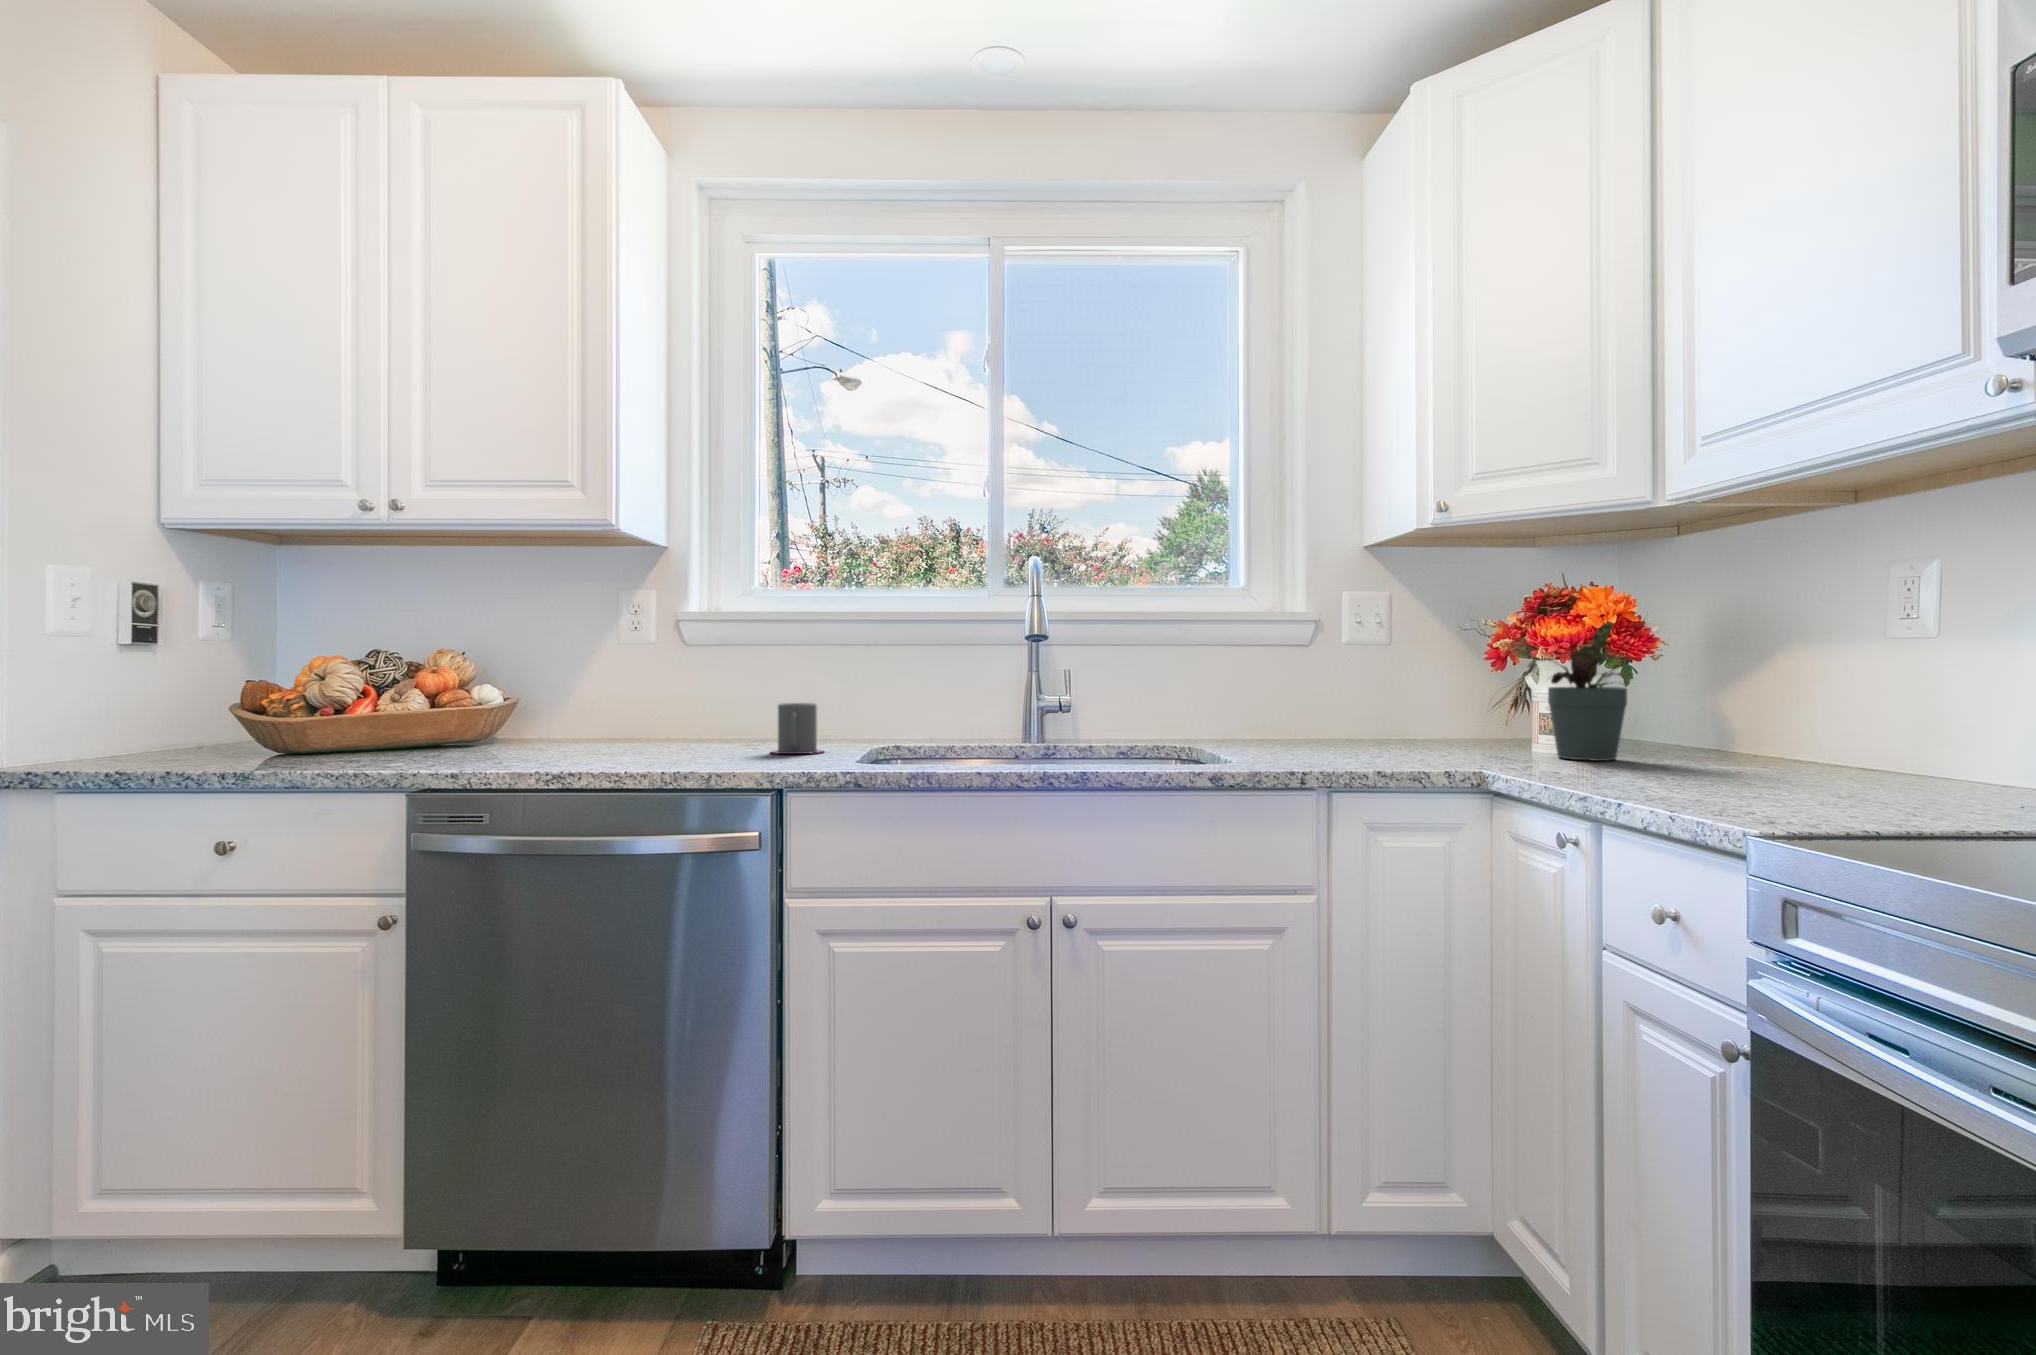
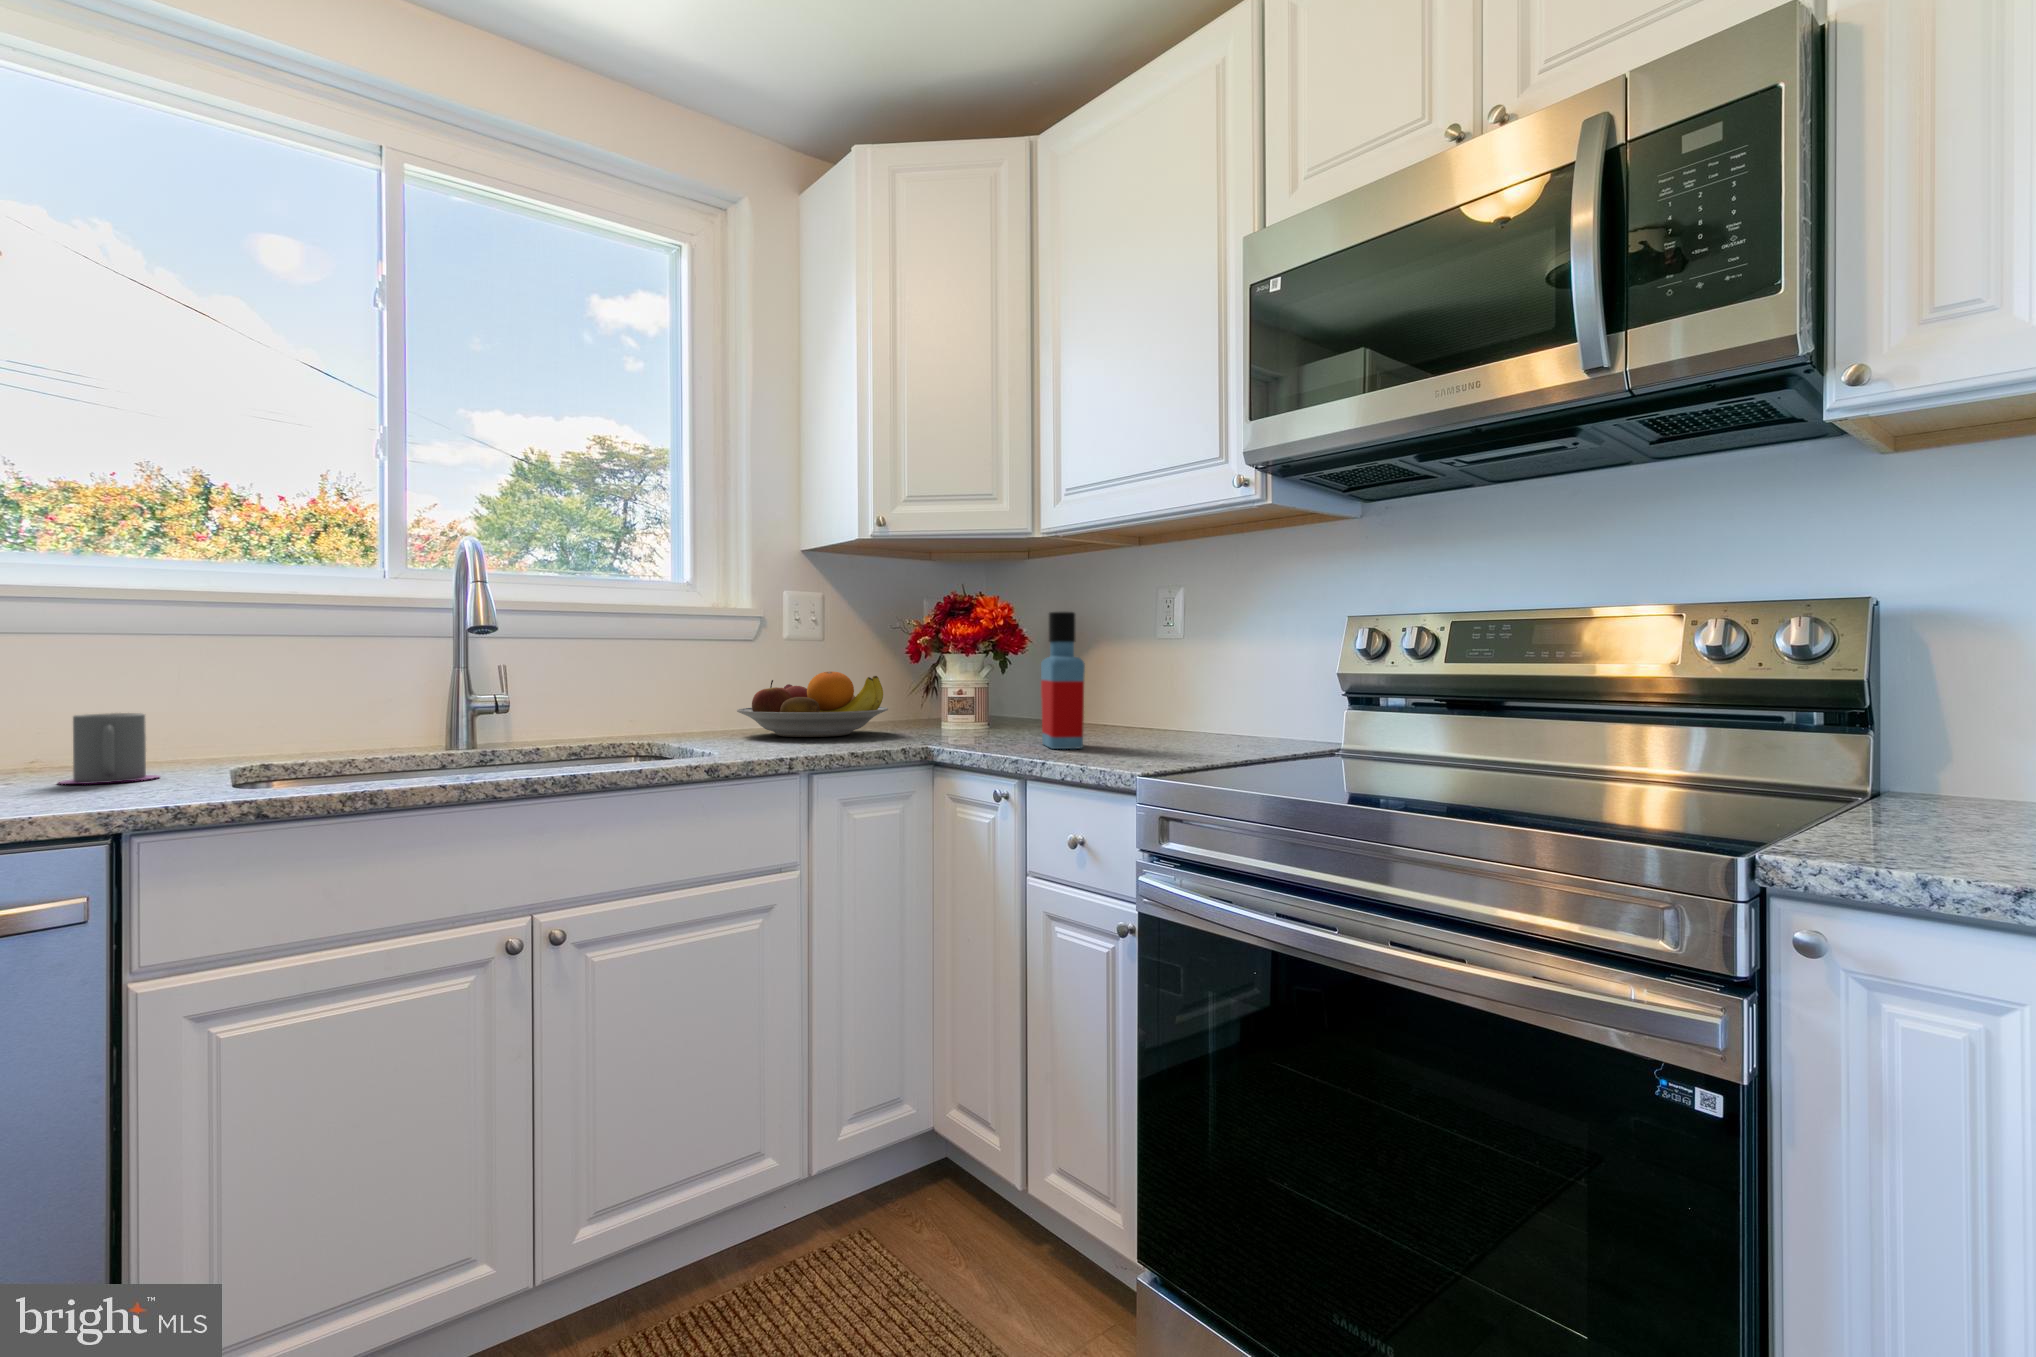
bottle: none [1660,596,1718,784] -> present [1041,612,1085,749]
potted plant: present [1528,622,1631,761] -> none [942,630,1024,737]
fruit bowl: none [1285,674,1462,748] -> present [737,671,888,737]

